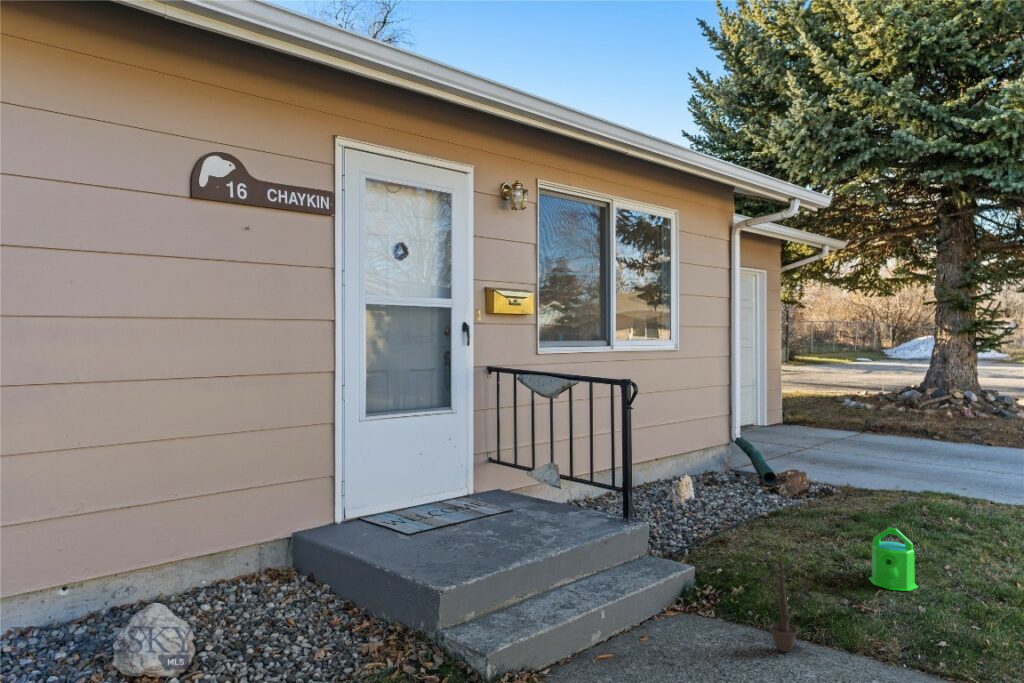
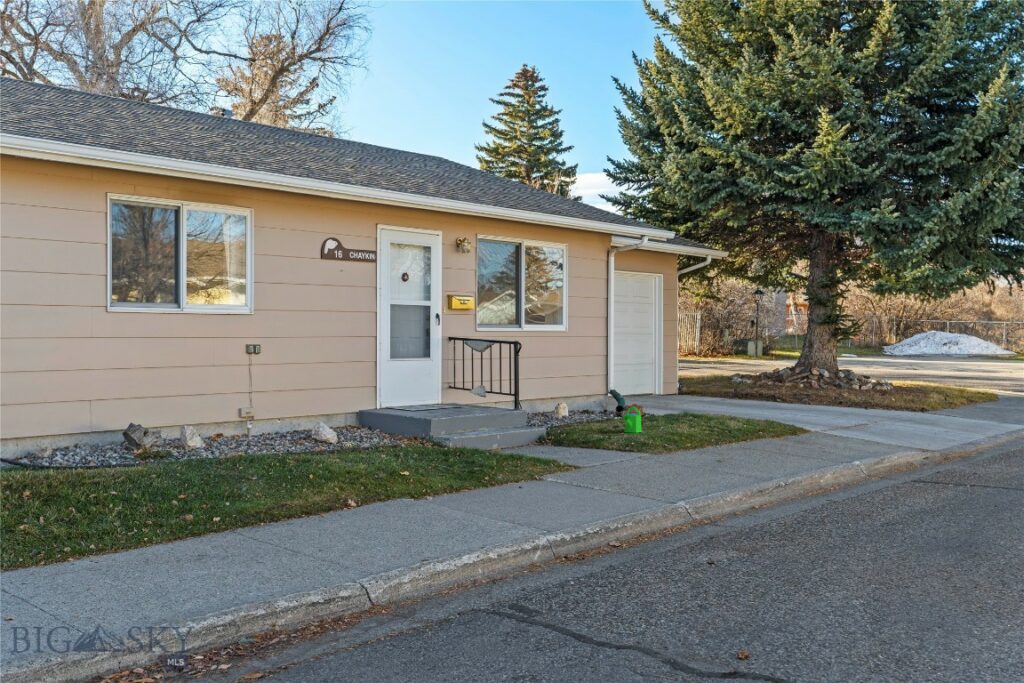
decorative plant: present [755,556,811,652] -> none [560,406,577,444]

